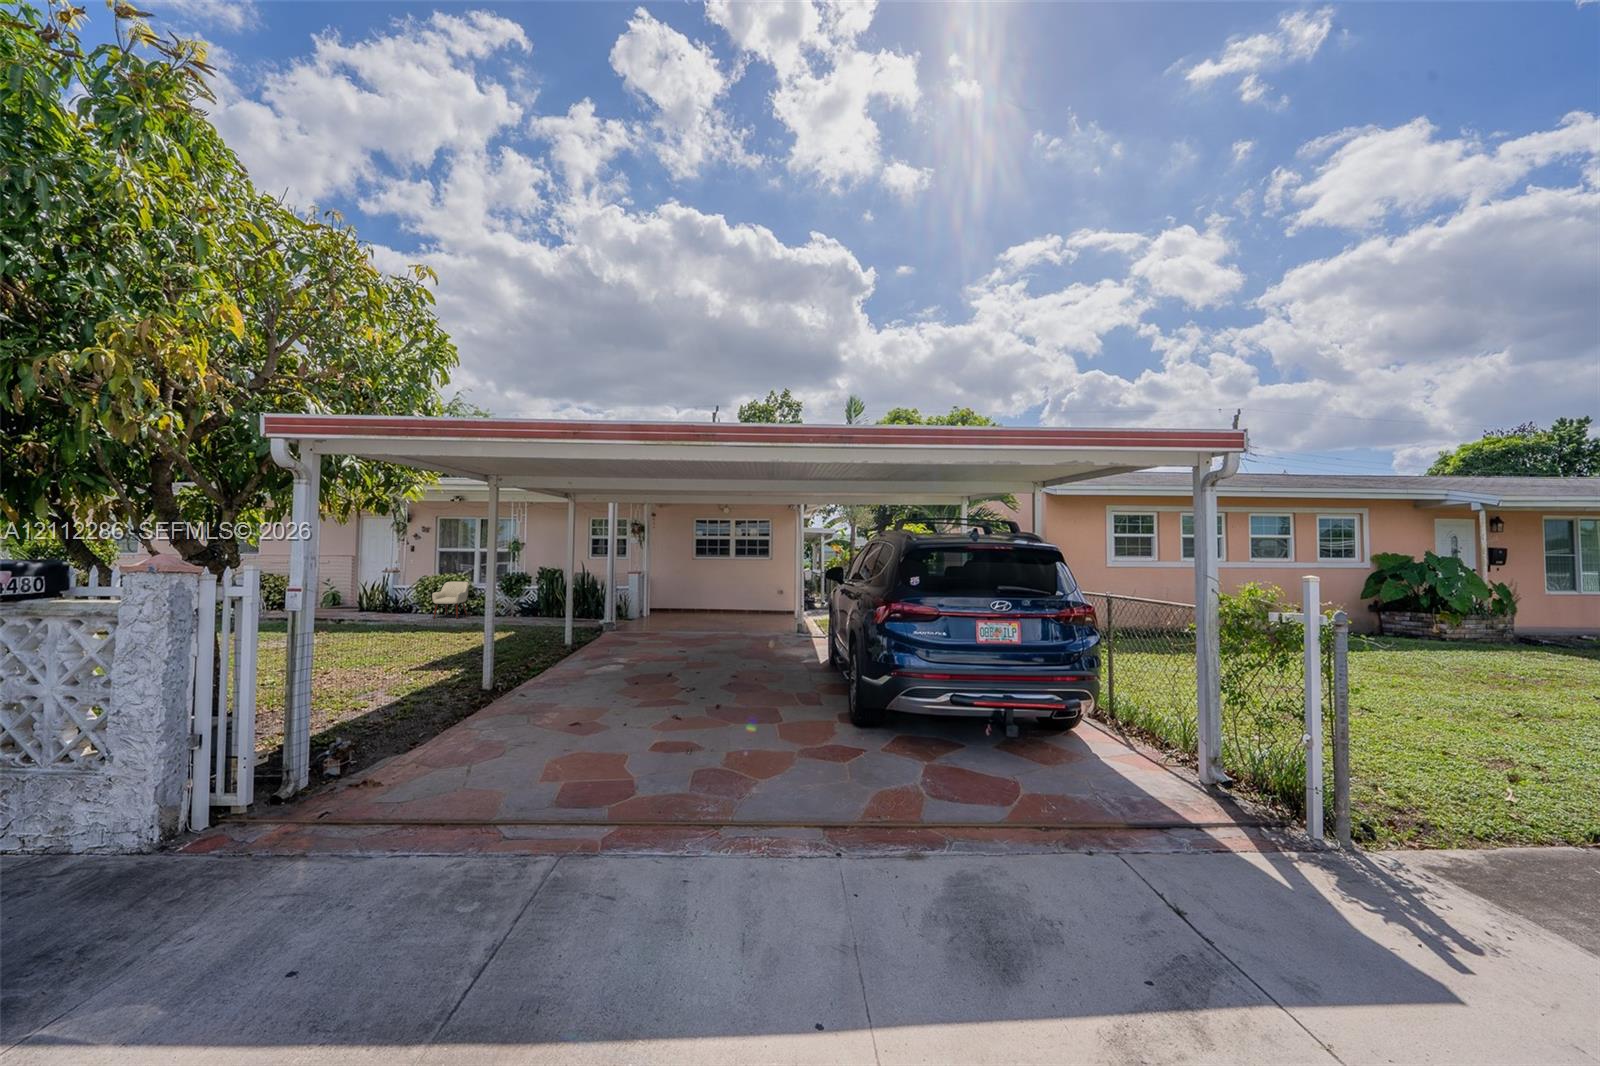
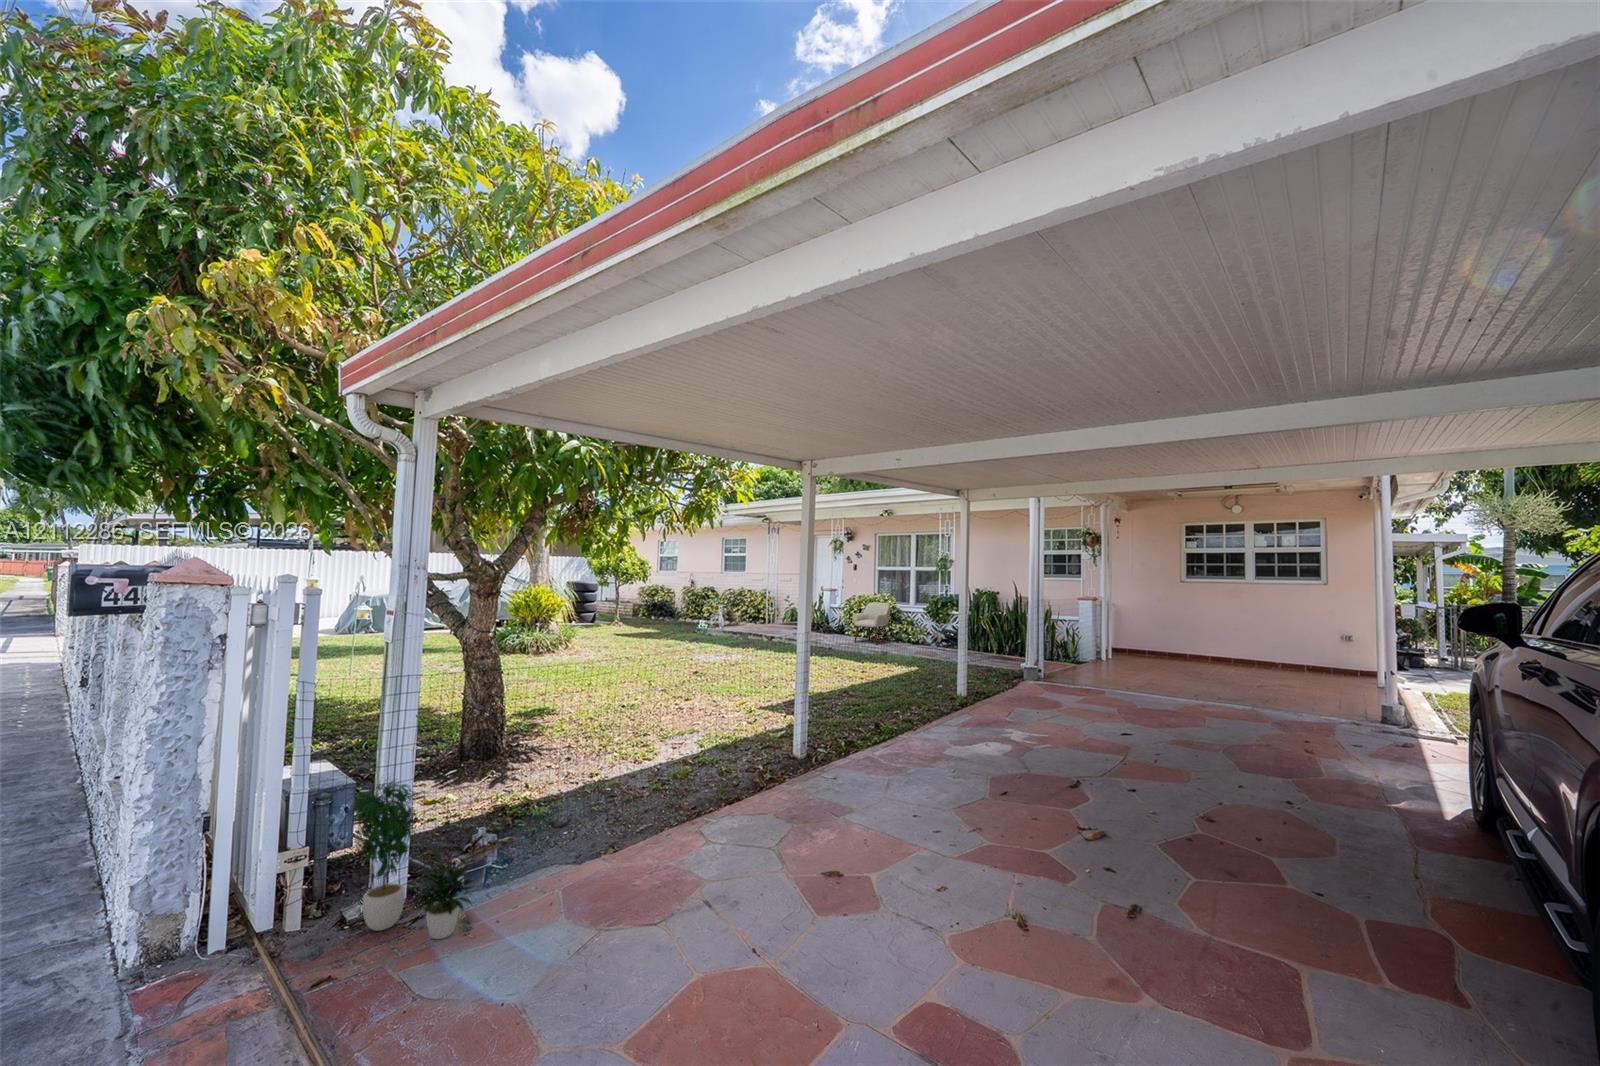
potted plant: none [294,701,394,797] -> present [349,782,475,939]

